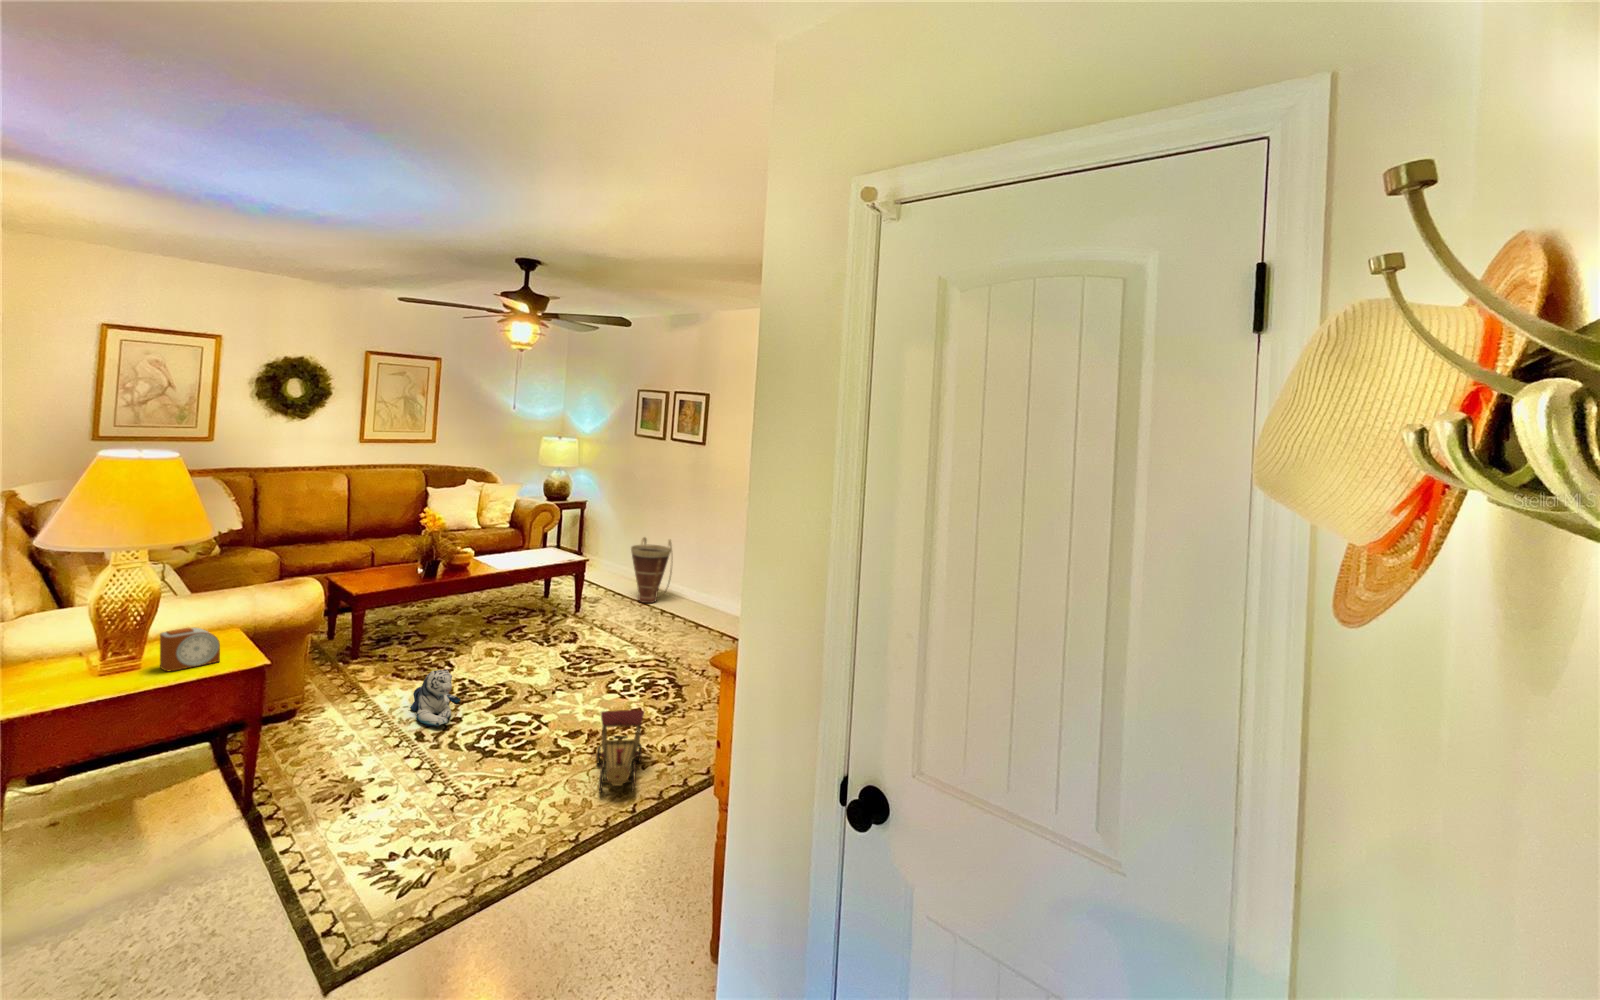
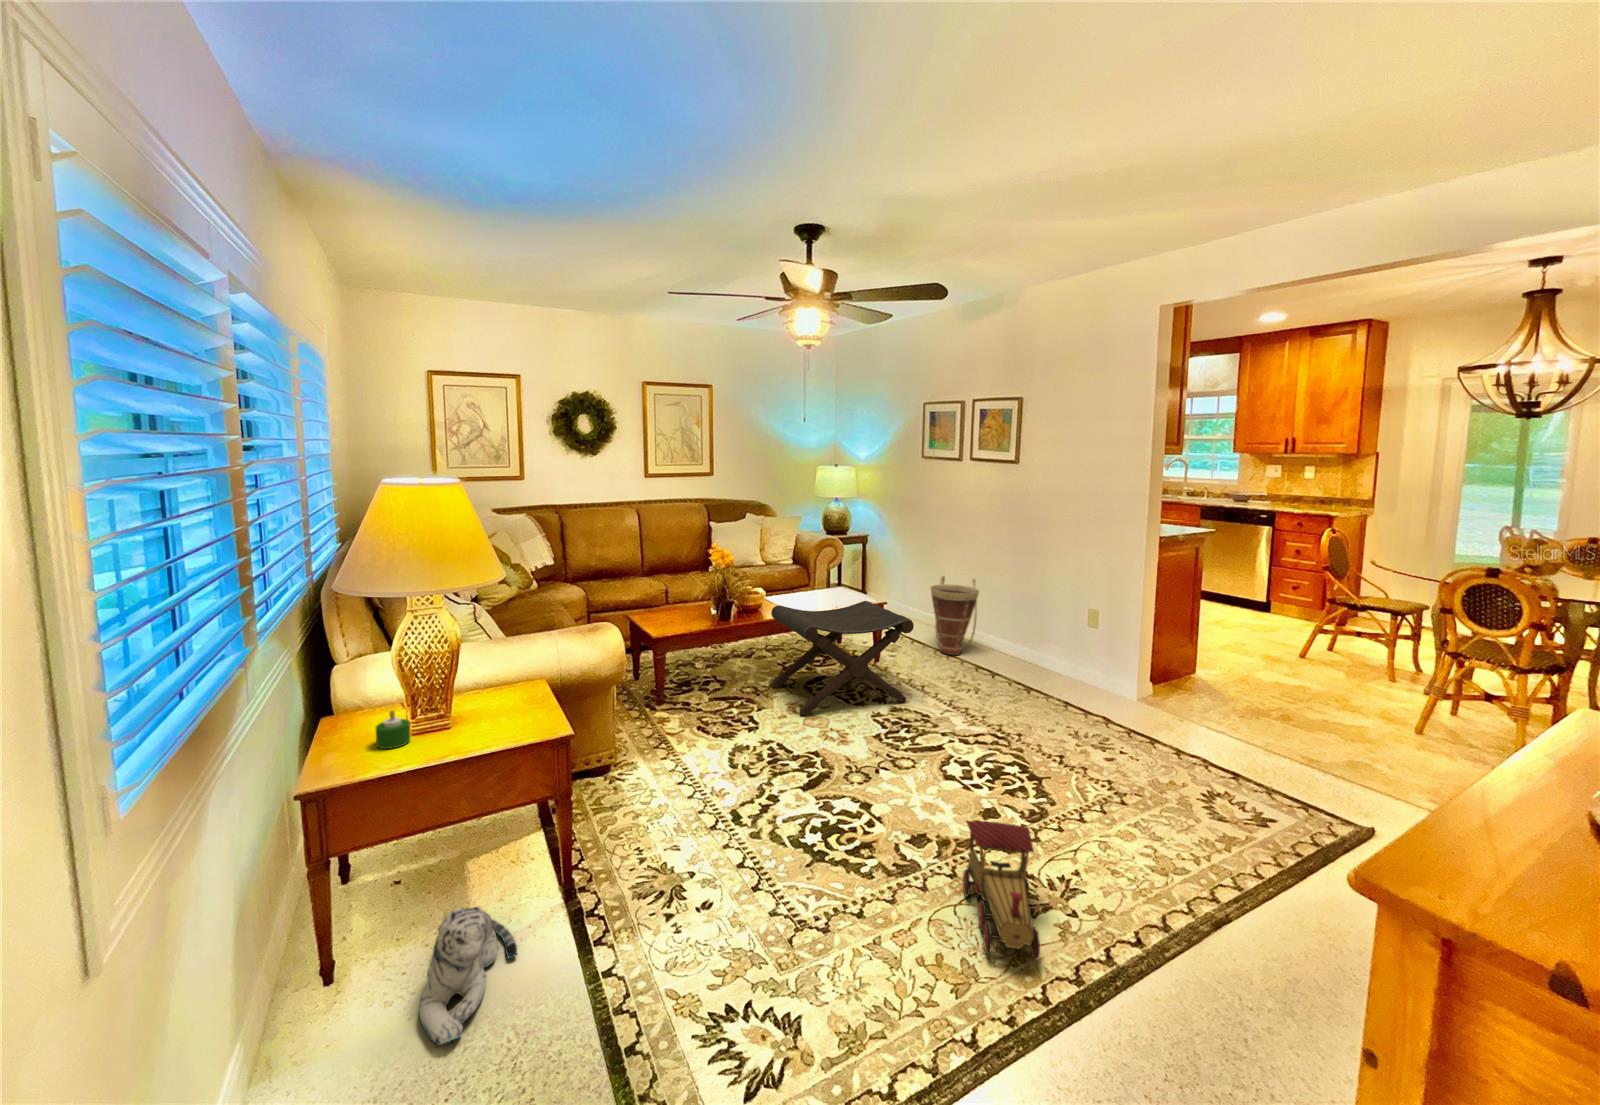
footstool: none [473,559,601,657] -> present [771,601,914,715]
alarm clock: present [160,628,220,671] -> none [483,676,539,727]
candle: none [38,660,78,695] -> present [376,710,410,749]
plush toy: present [410,670,460,727] -> present [419,907,517,1045]

